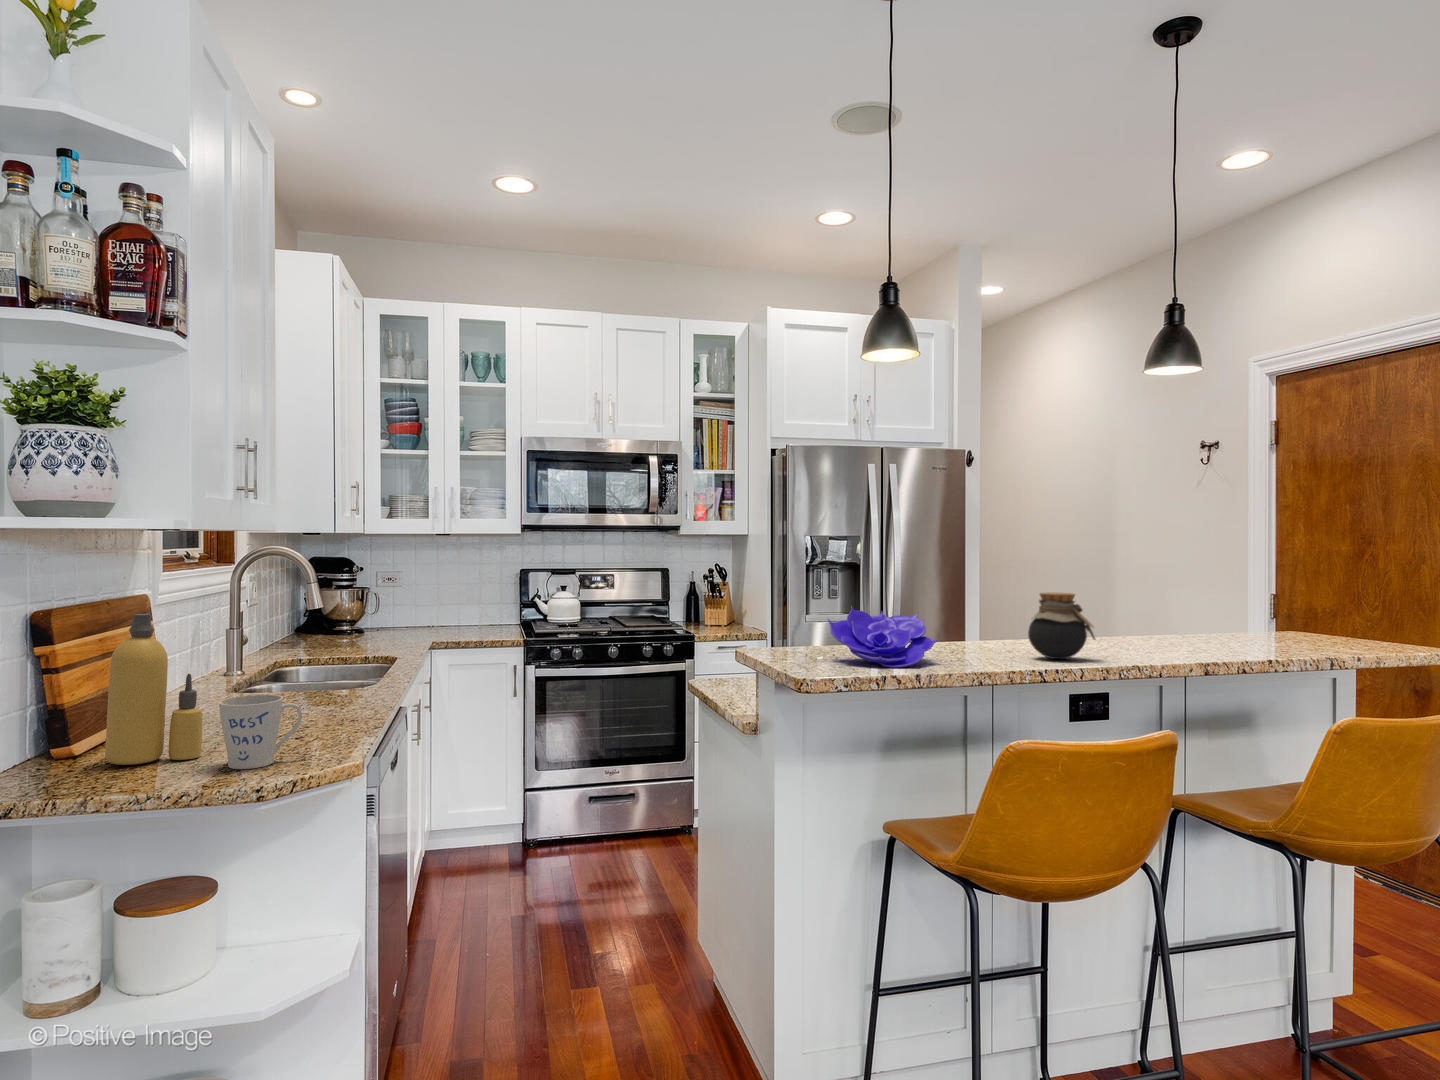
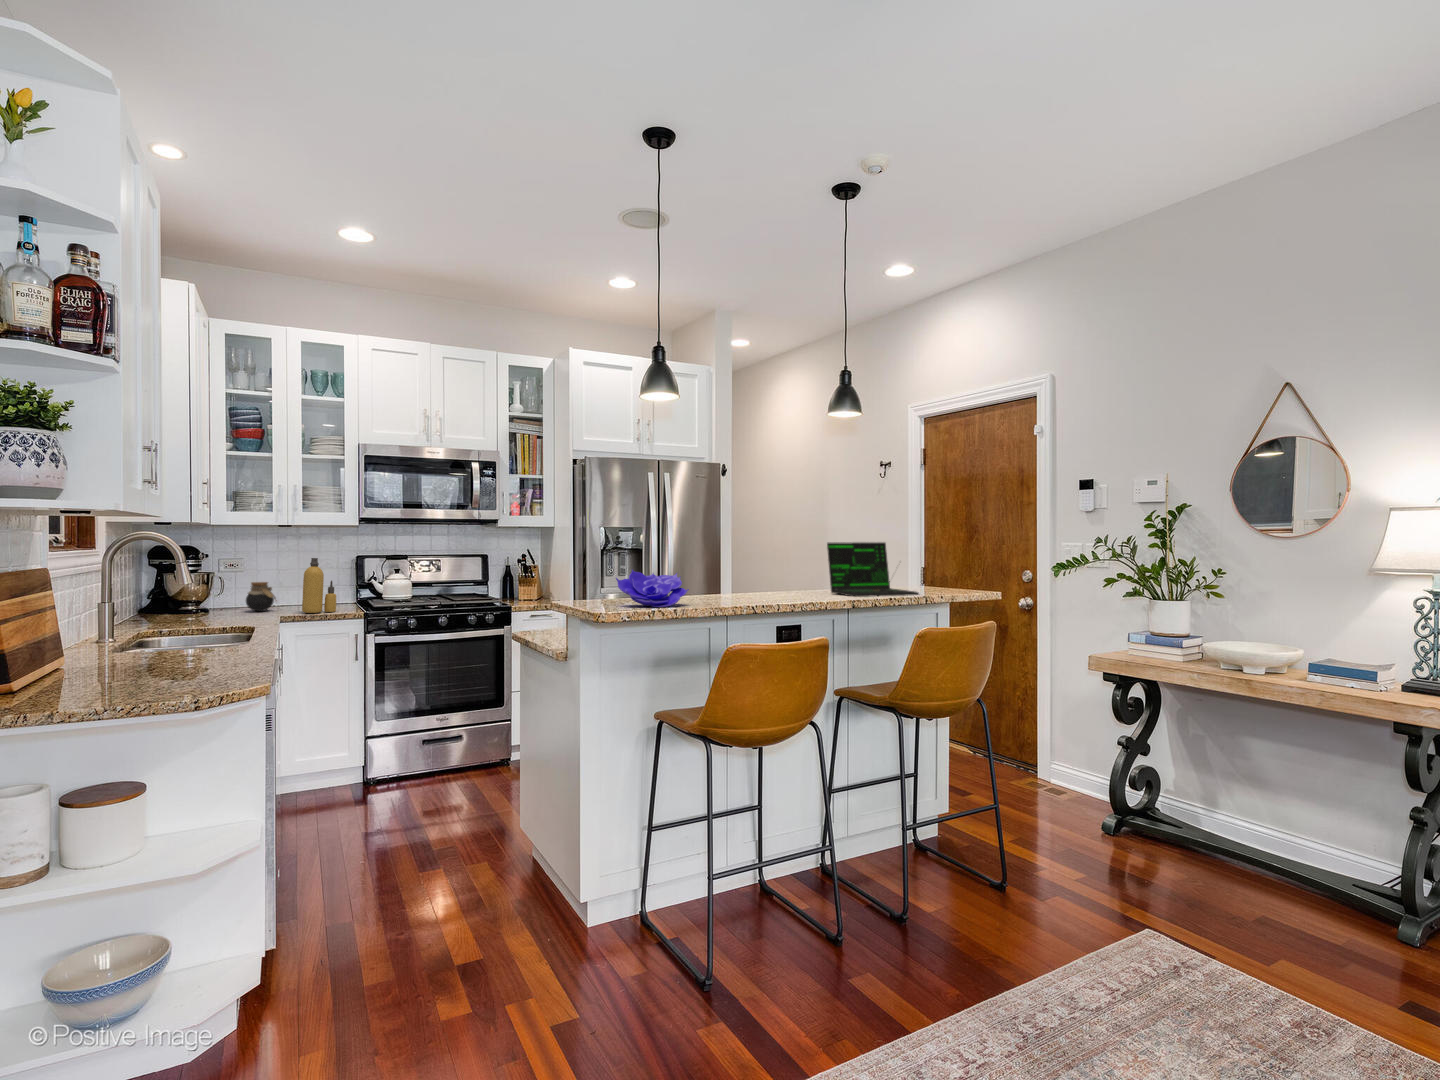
laptop: none [1143,564,1308,652] -> present [827,542,919,597]
jar: present [1028,593,1096,659] -> present [246,582,277,611]
bottle: present [105,614,202,765] -> present [302,558,336,613]
mug: present [219,695,302,769] -> none [156,636,223,689]

